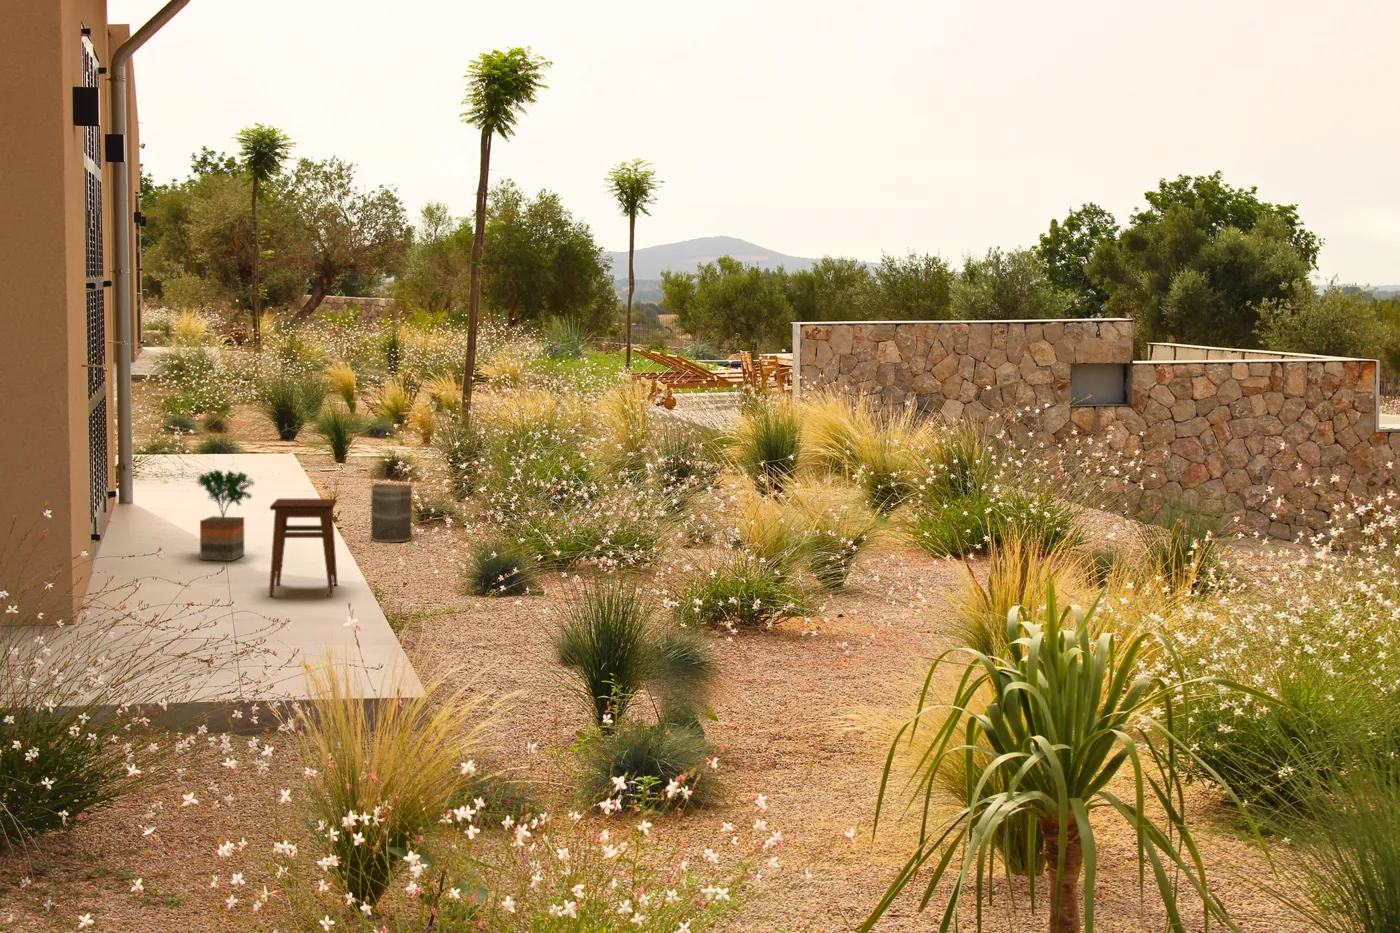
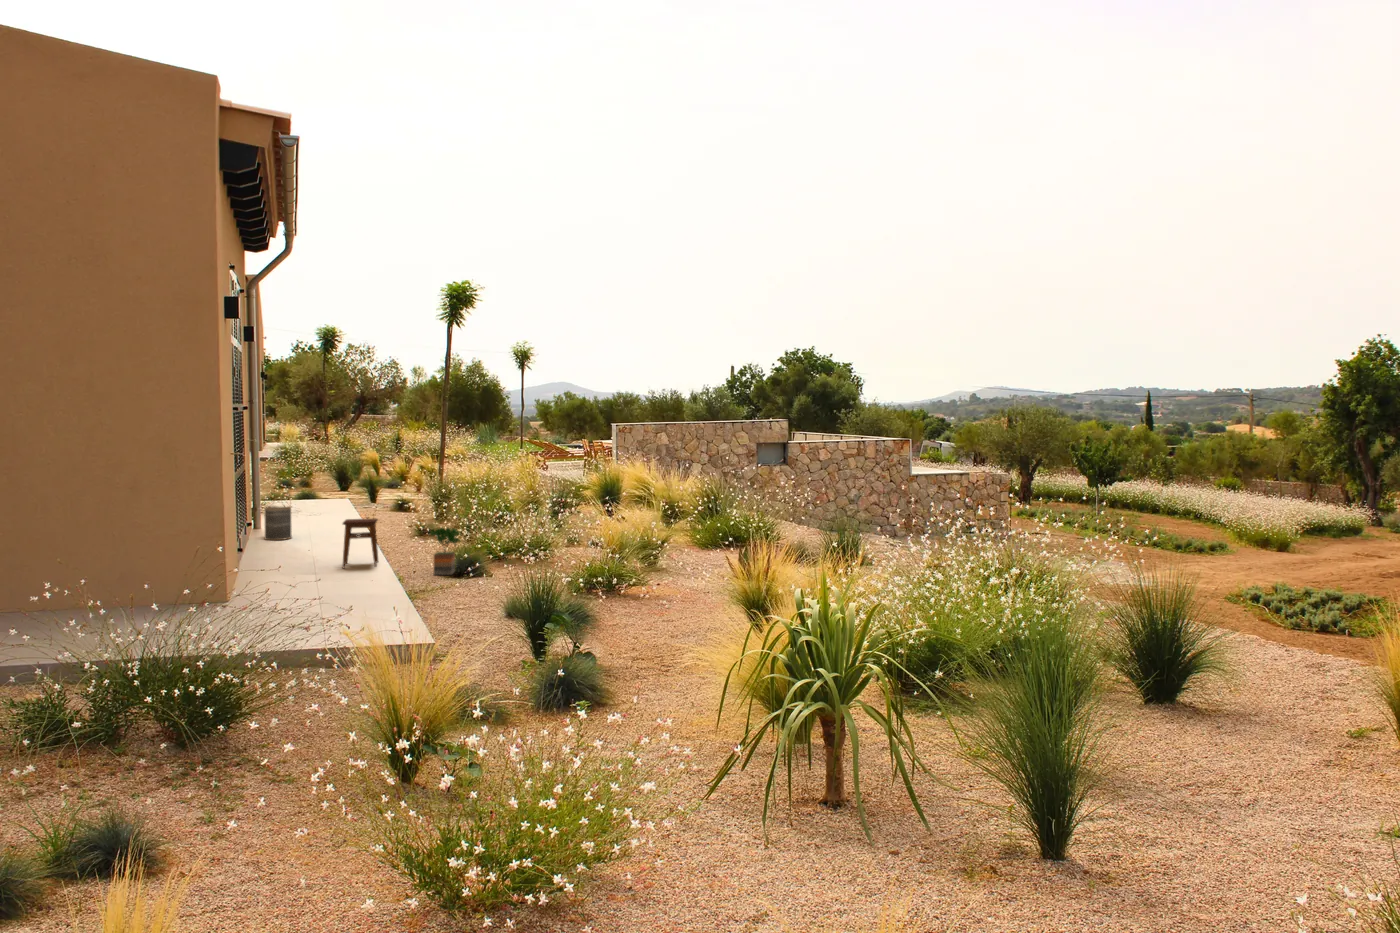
basket: present [371,462,412,542] -> present [264,506,292,540]
potted tree: present [197,470,254,561] -> present [431,528,460,575]

